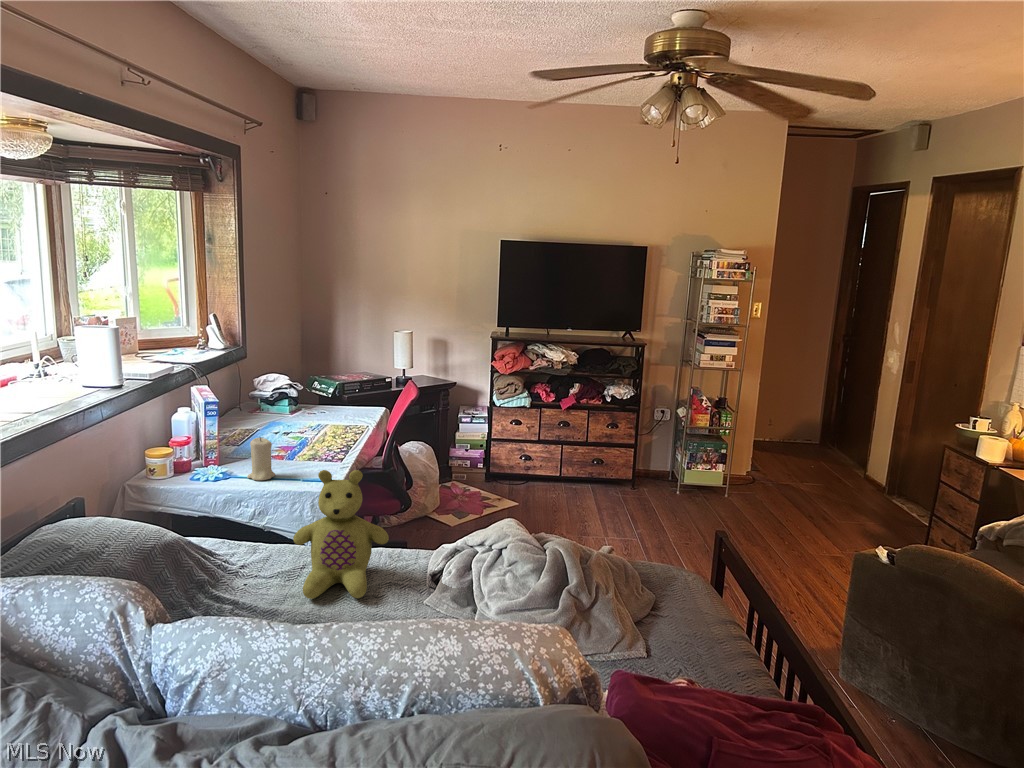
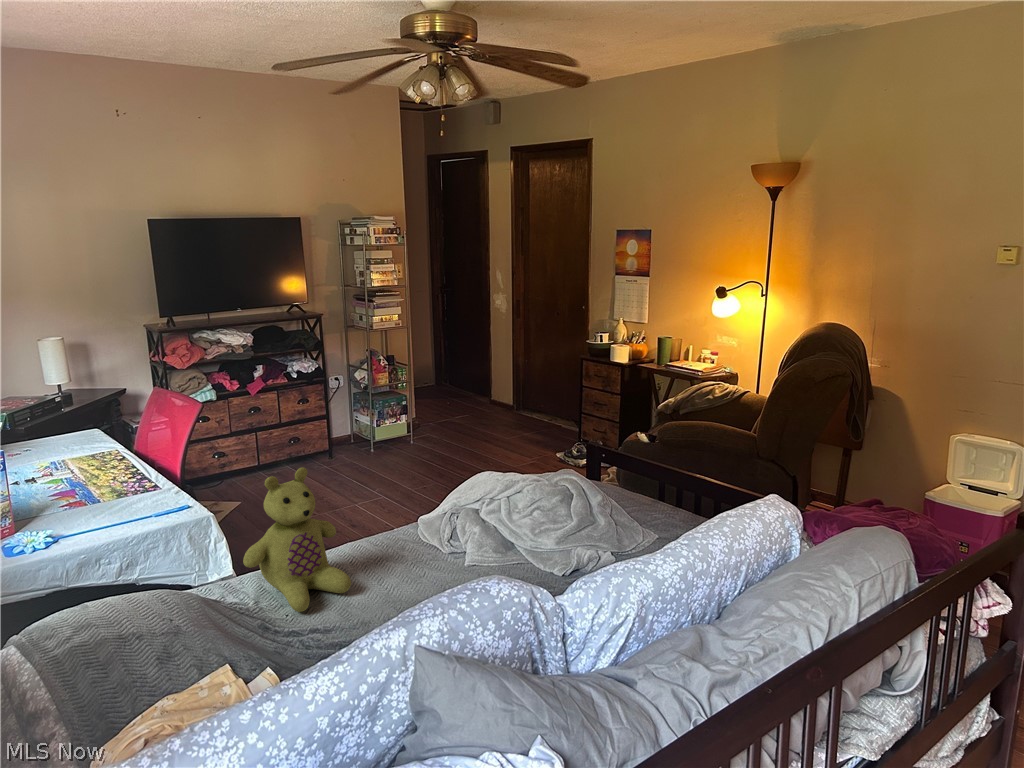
candle: present [247,438,275,480] -> none [86,477,122,532]

